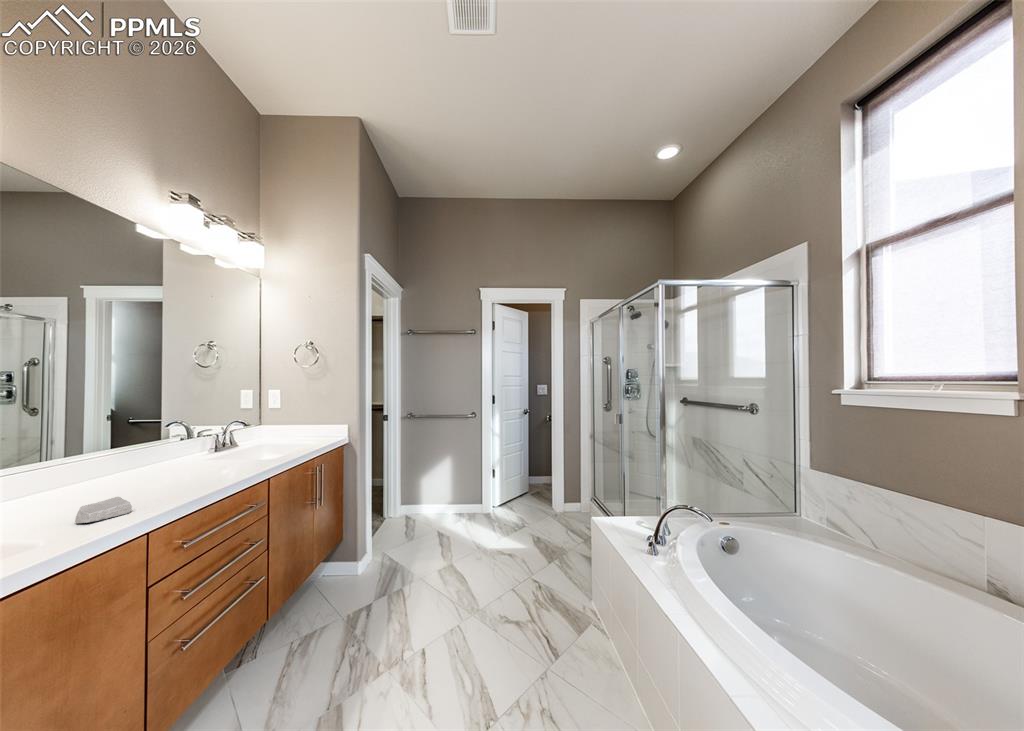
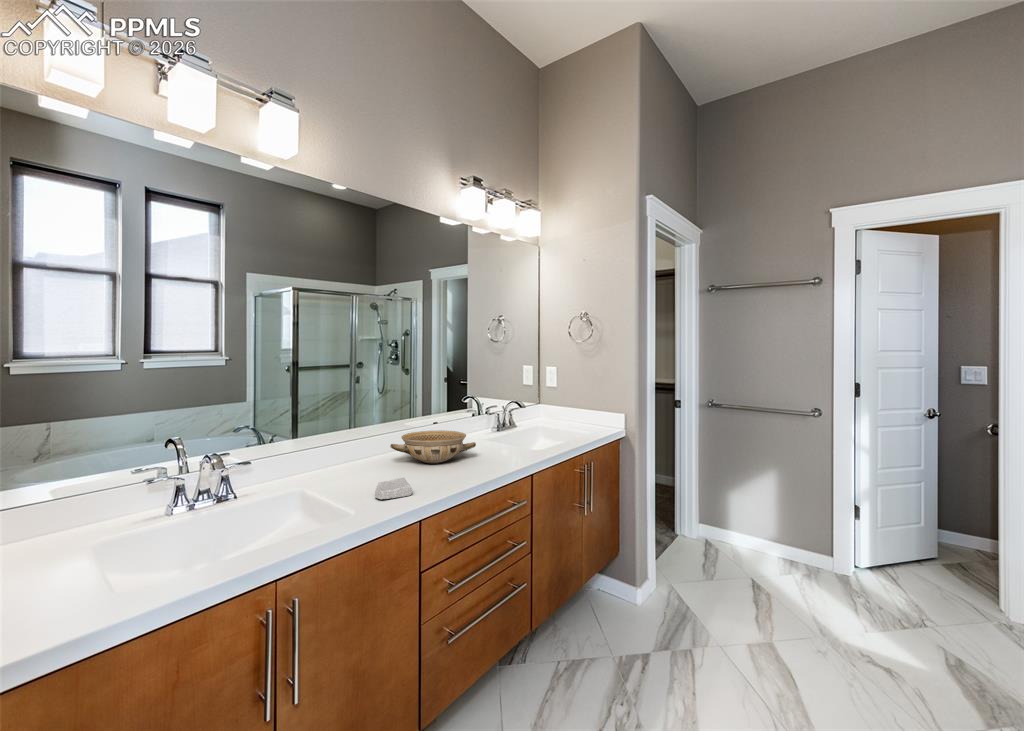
ceramic bowl: none [80,451,201,486] -> present [390,430,476,464]

